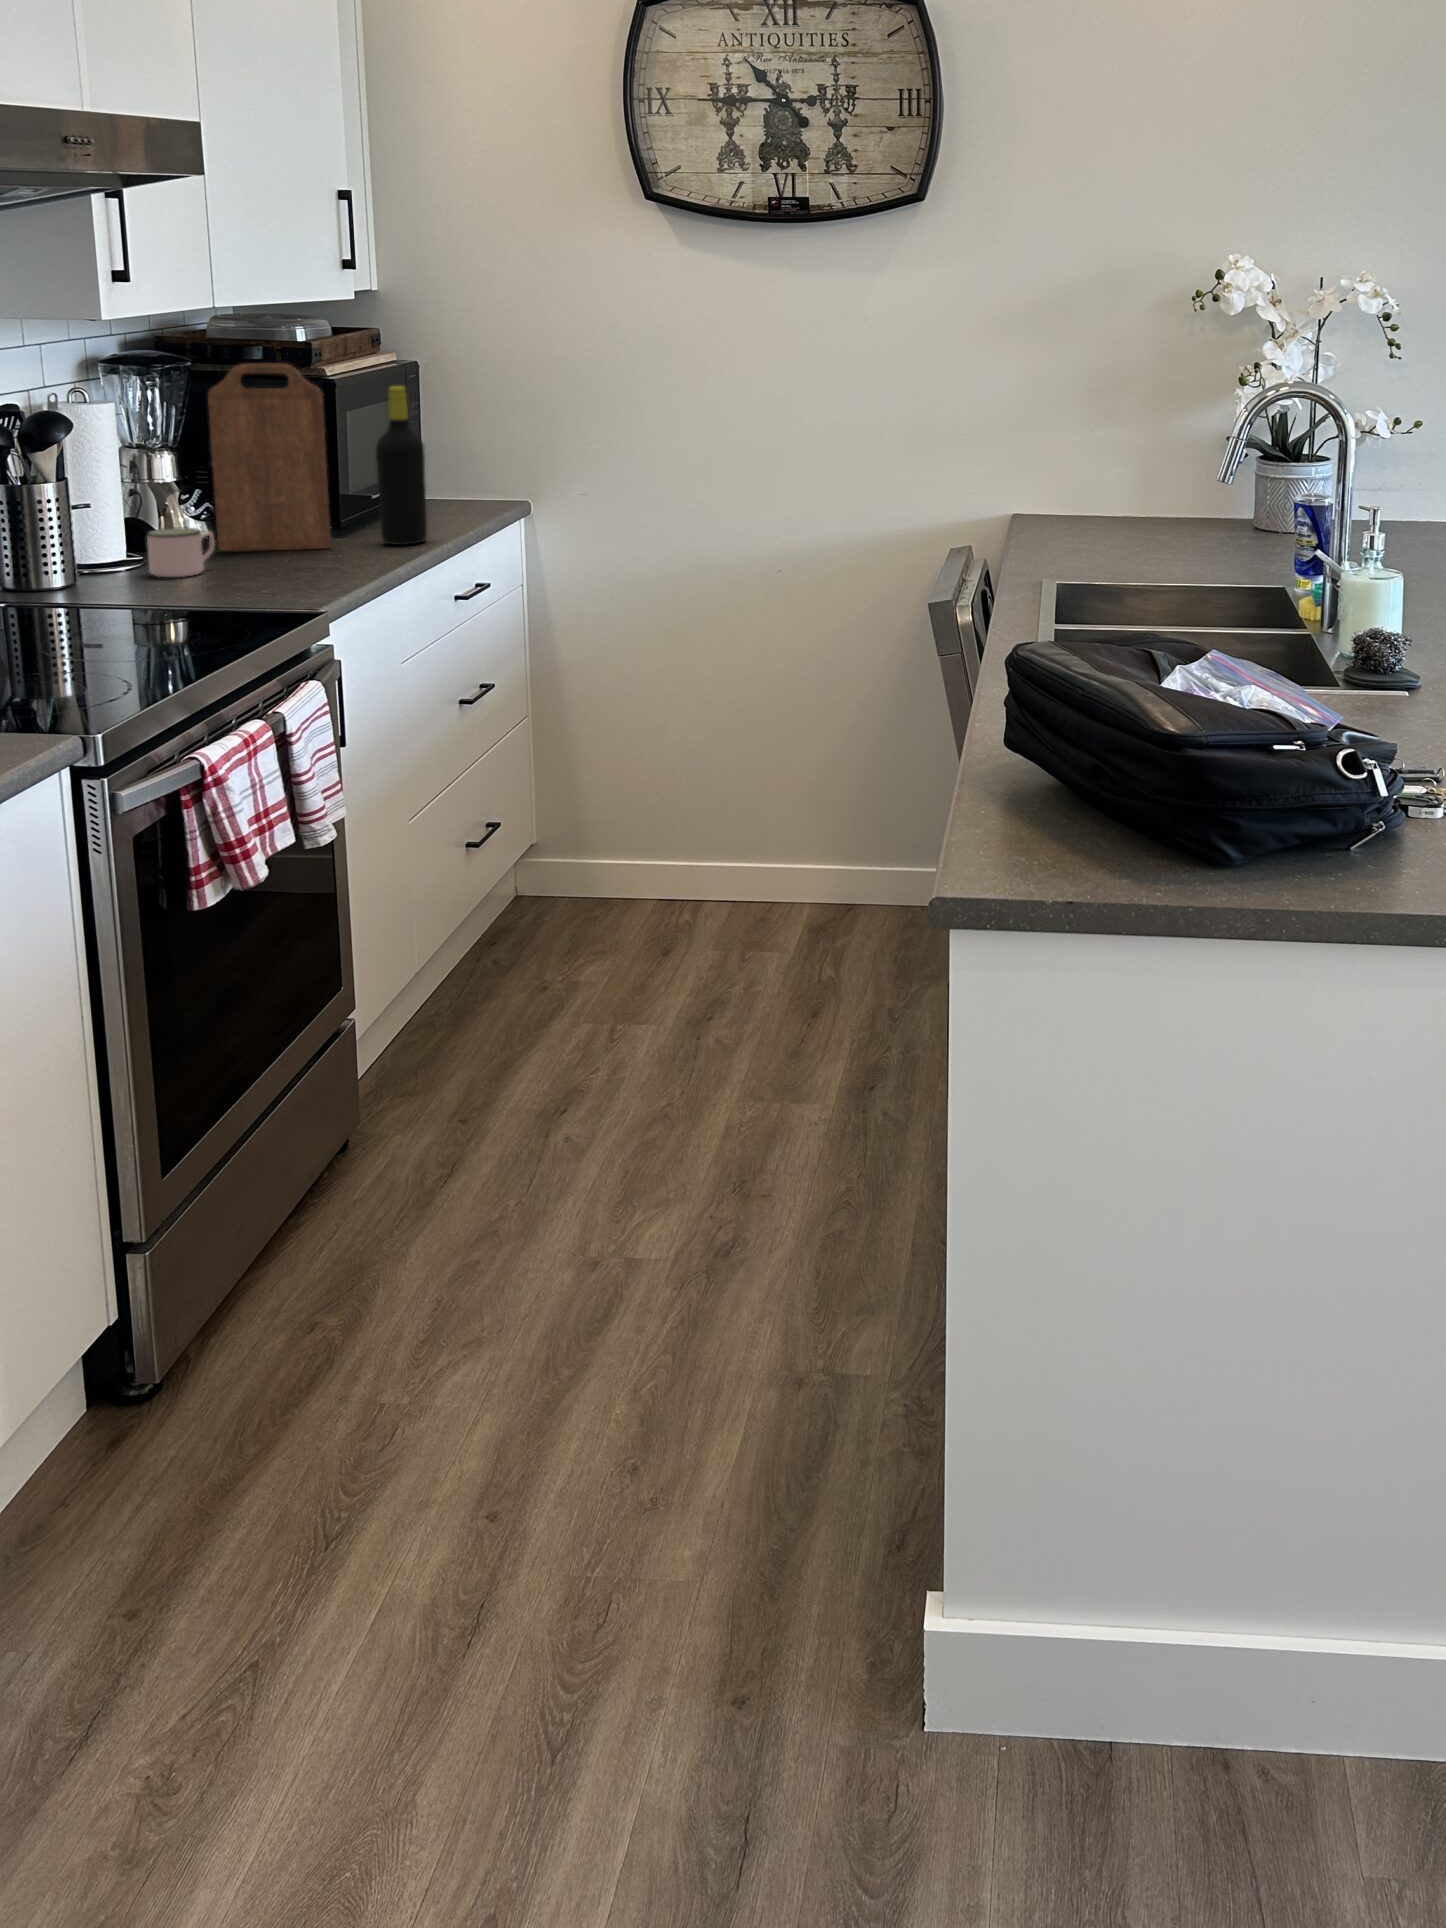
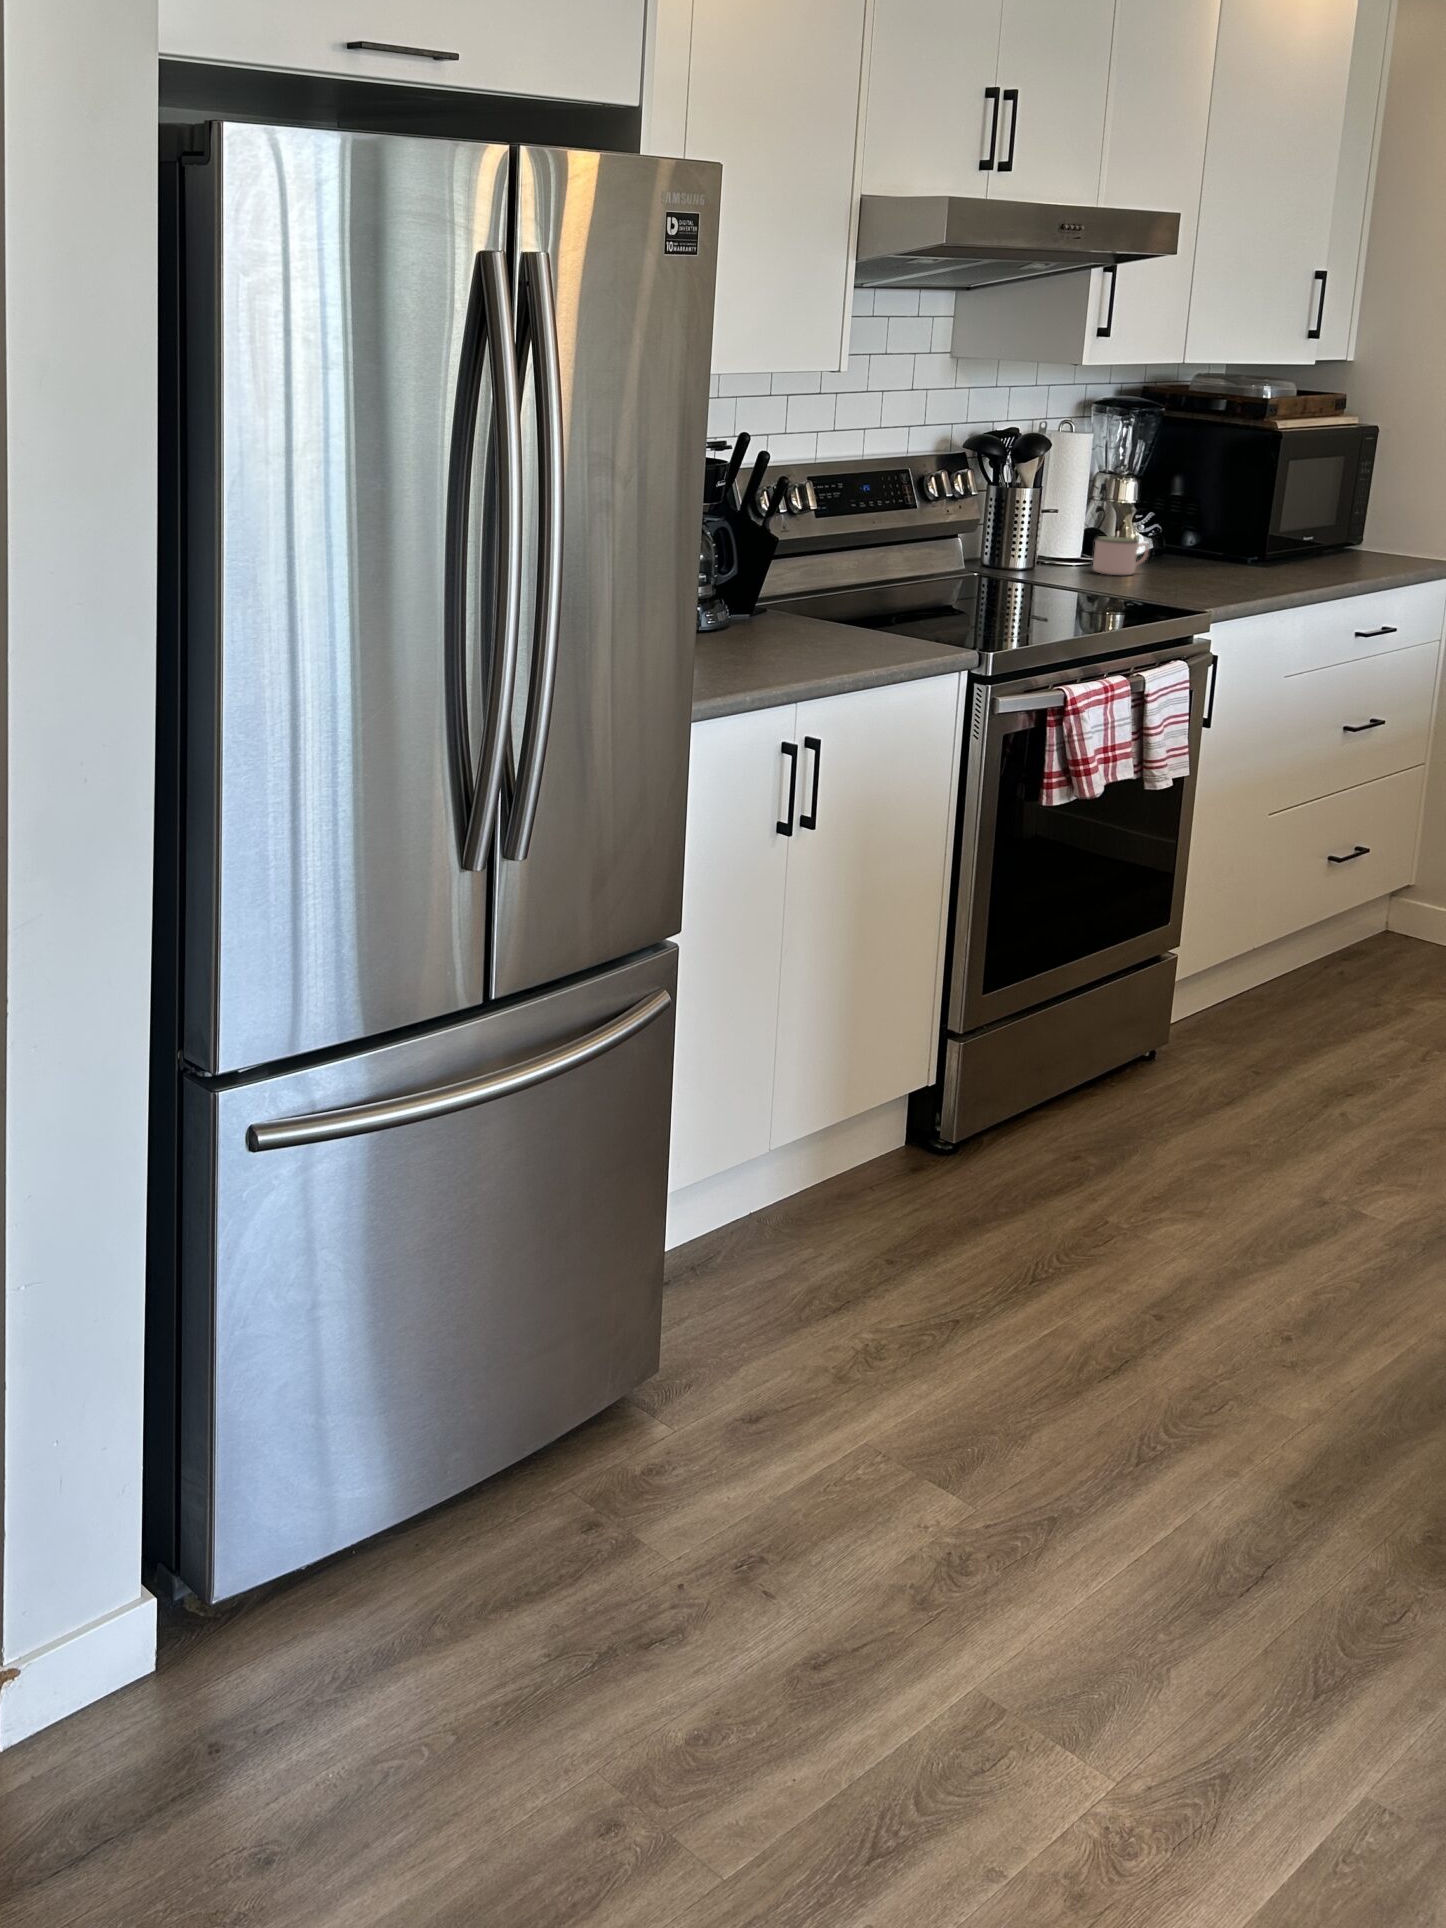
cutting board: present [208,364,331,551] -> none [1156,412,1264,572]
bottle: present [376,386,427,545] -> none [1295,441,1347,578]

